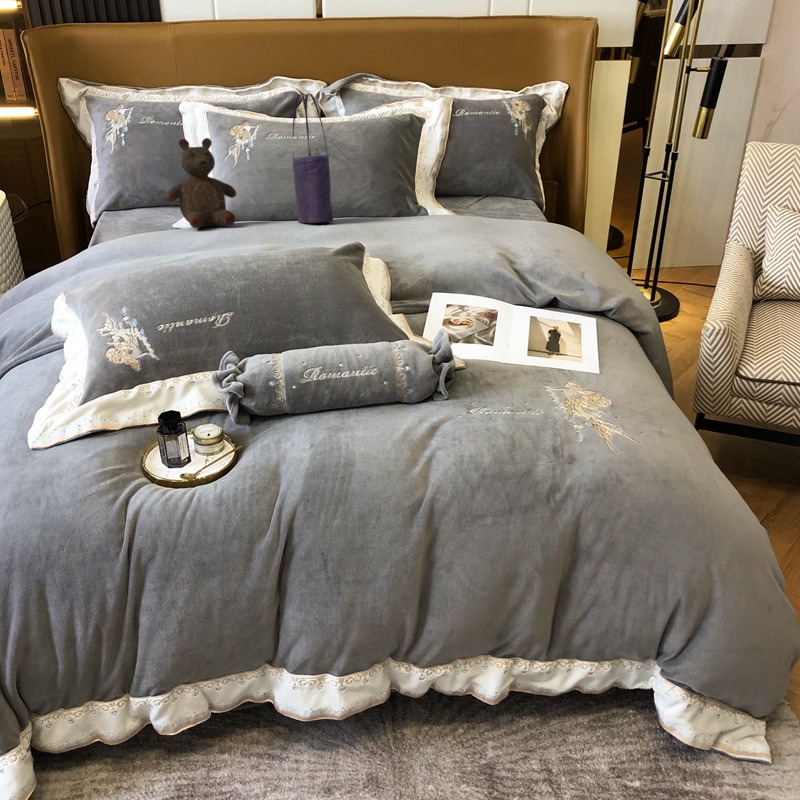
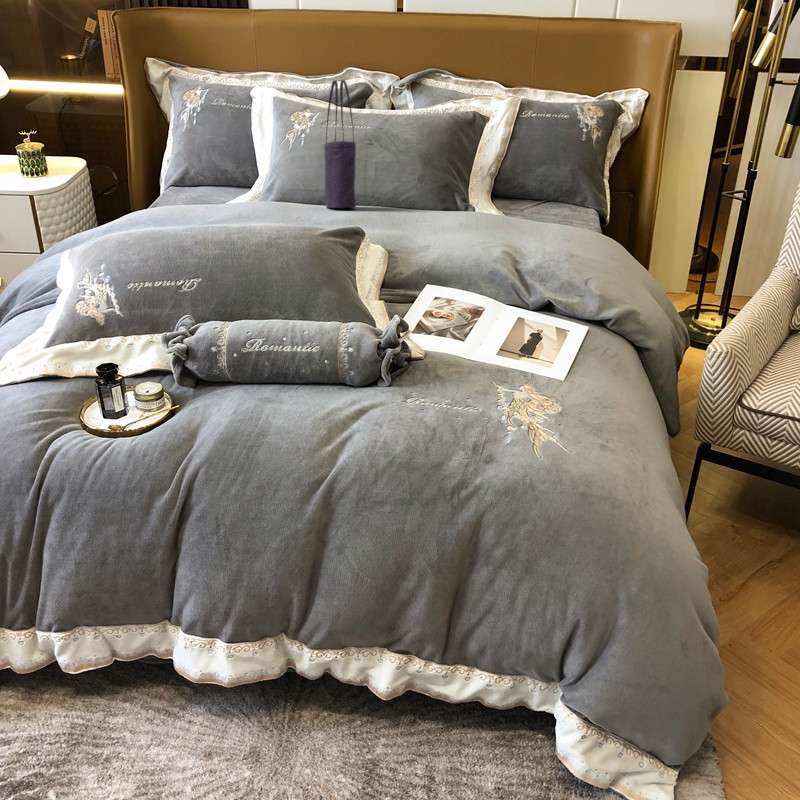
stuffed bear: present [166,138,236,228] -> none [204,119,274,206]

